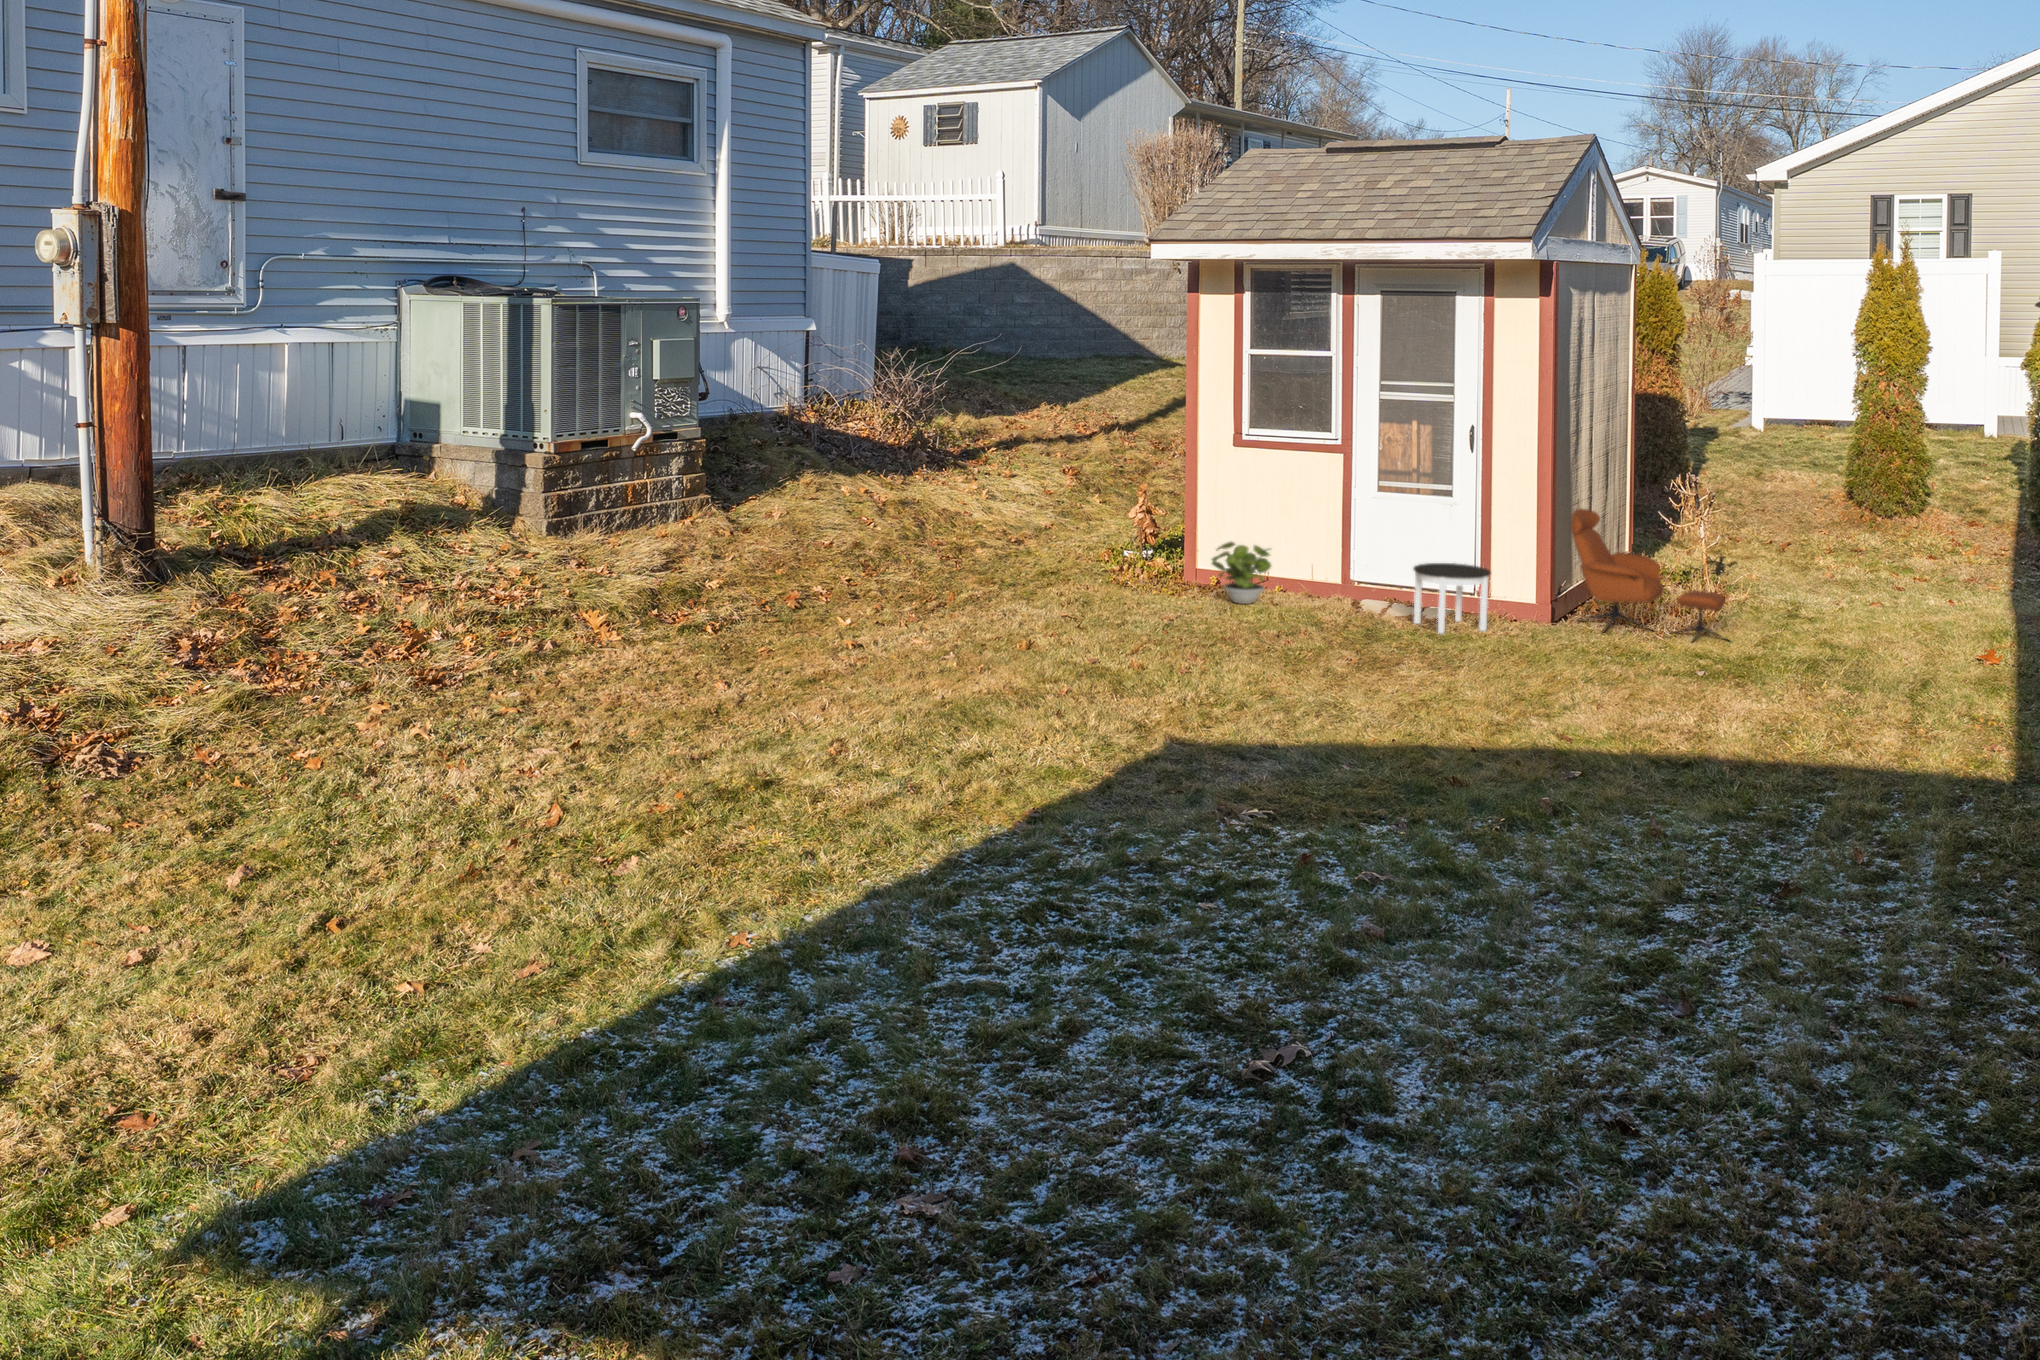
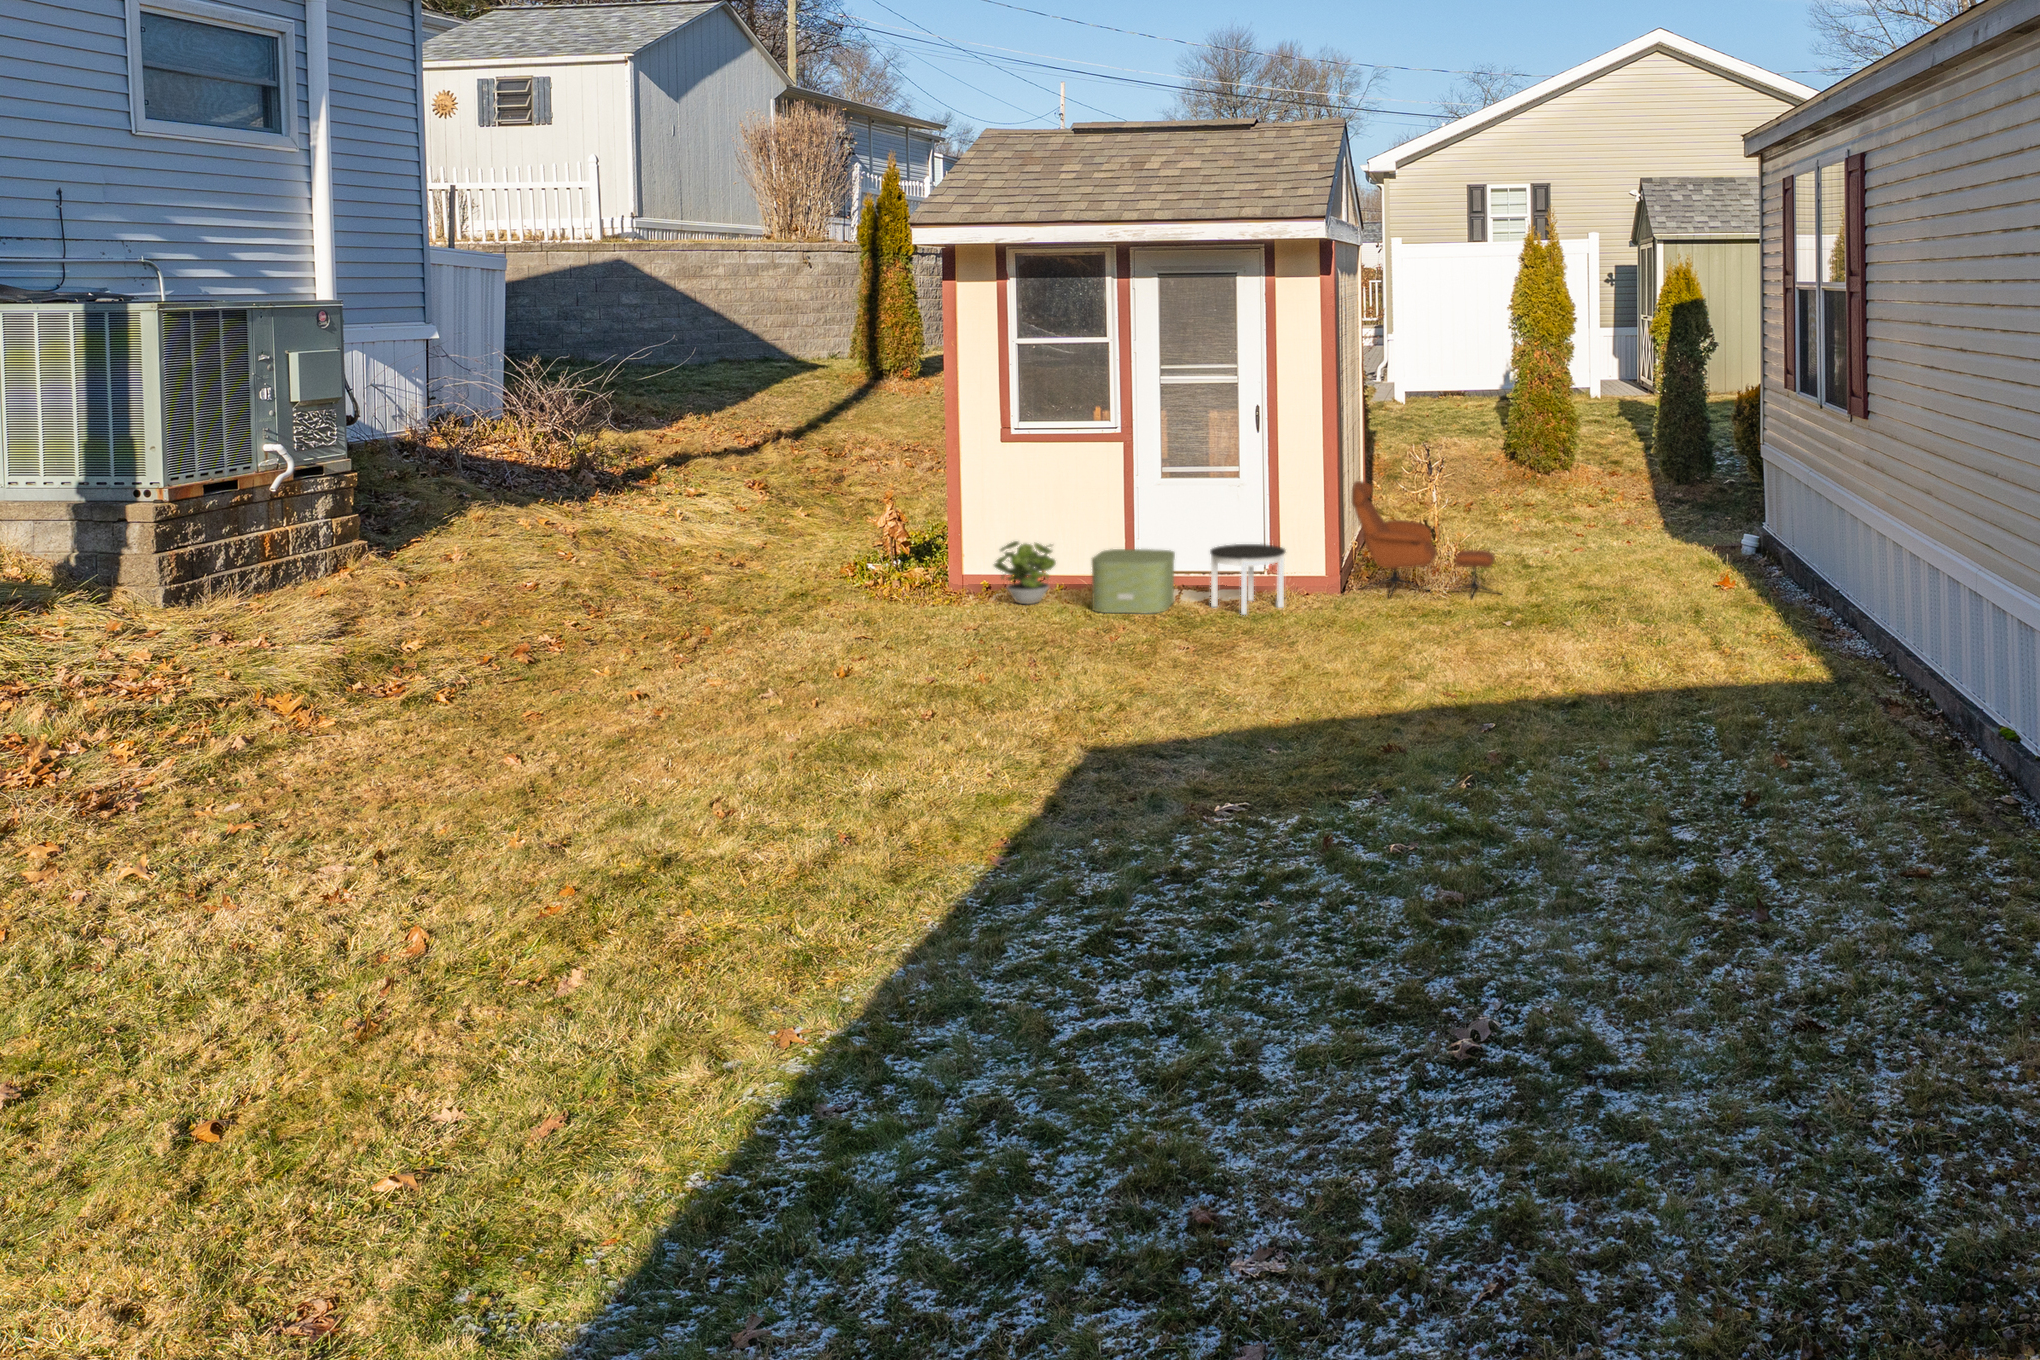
storage box: none [1298,558,1384,624] -> present [1092,549,1175,614]

